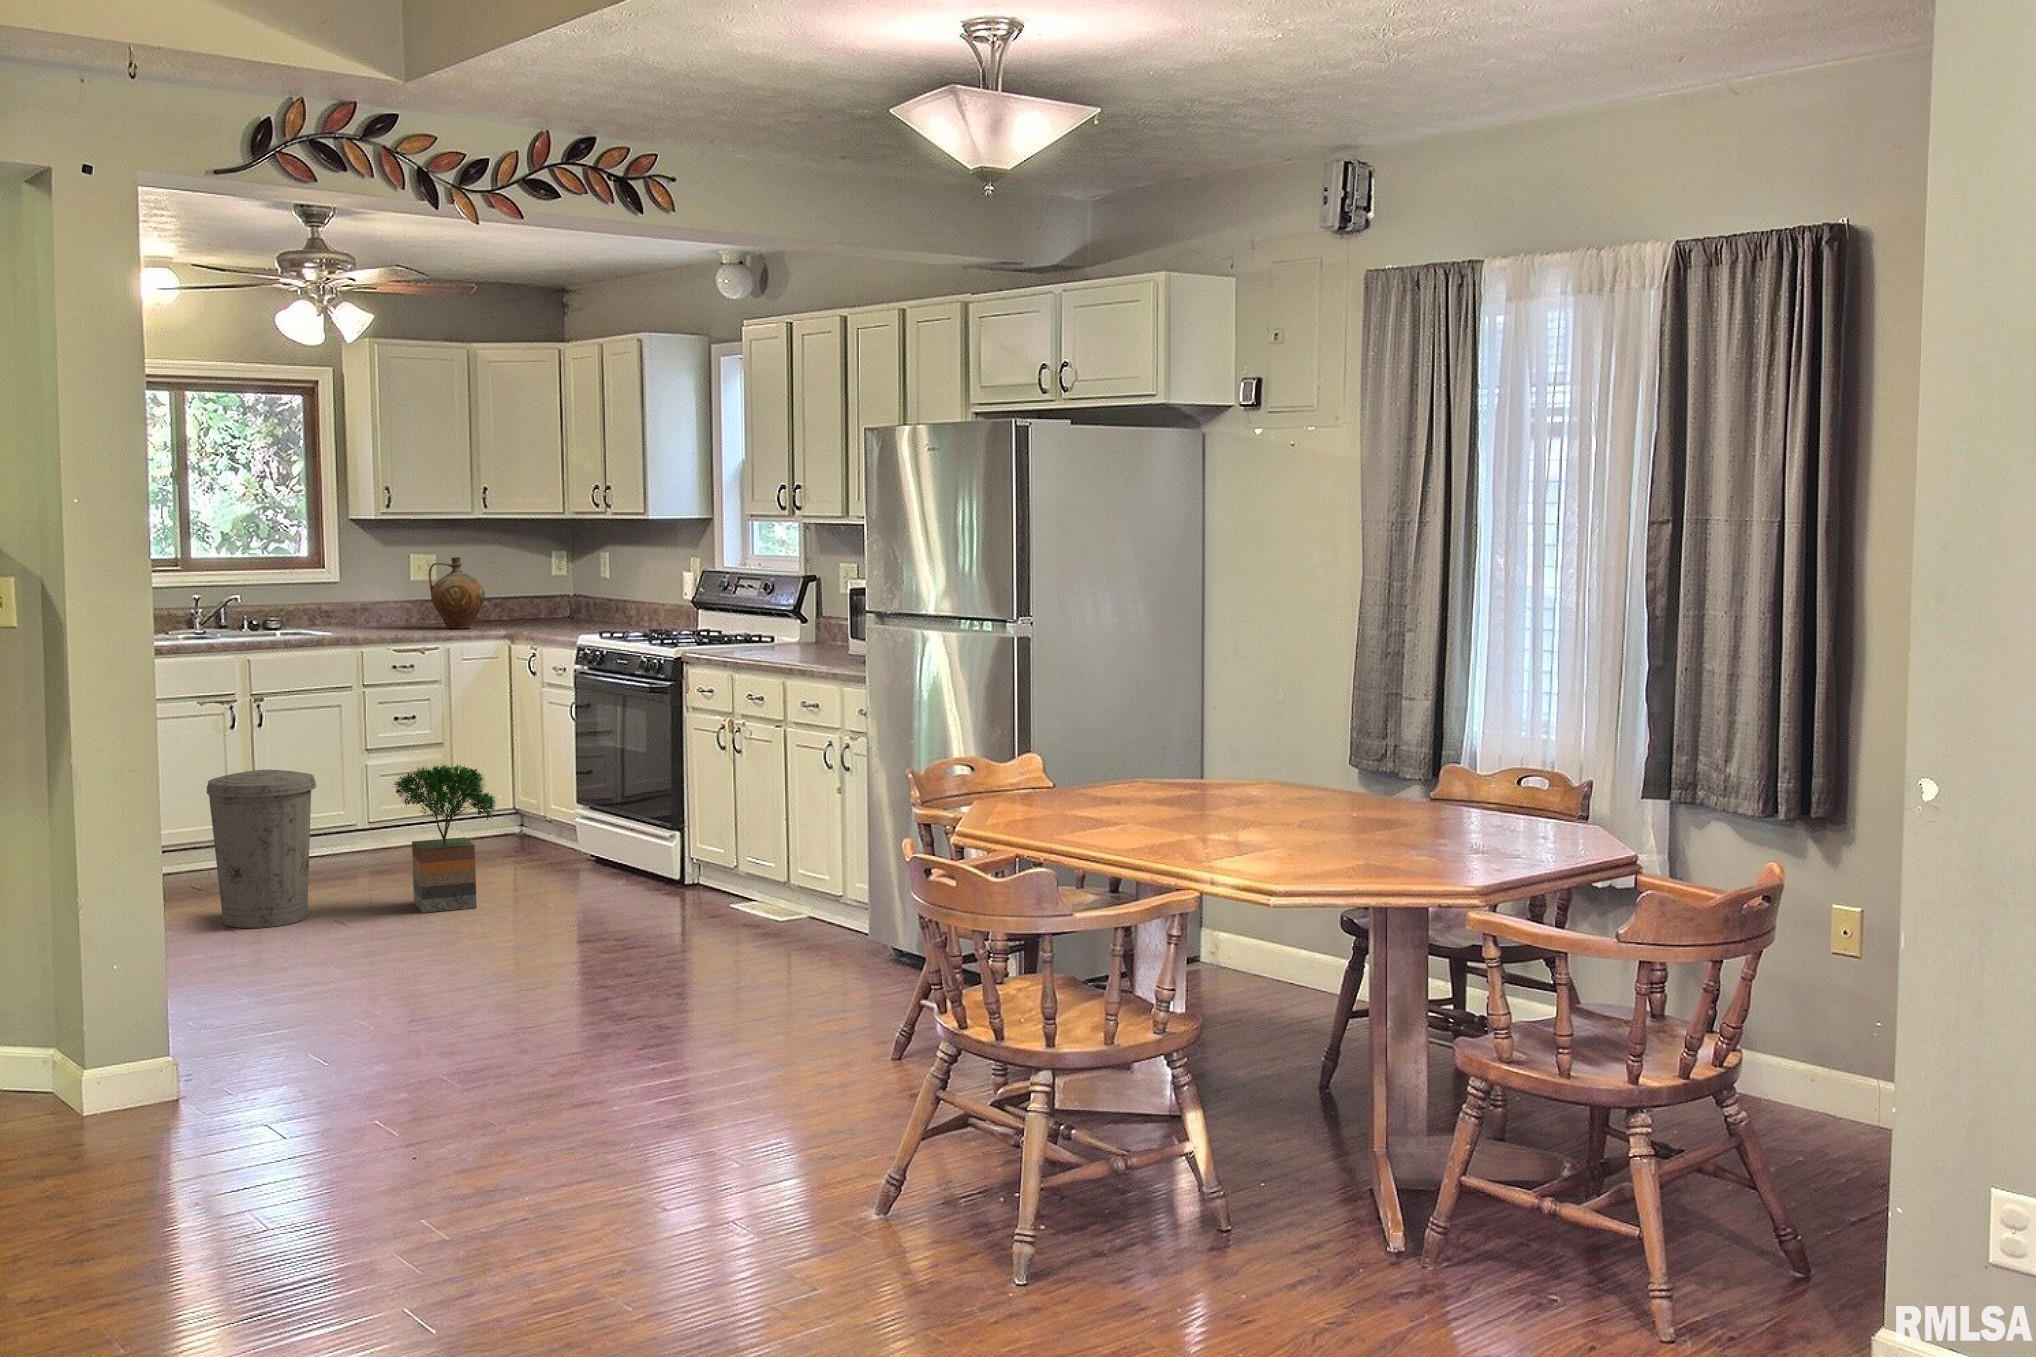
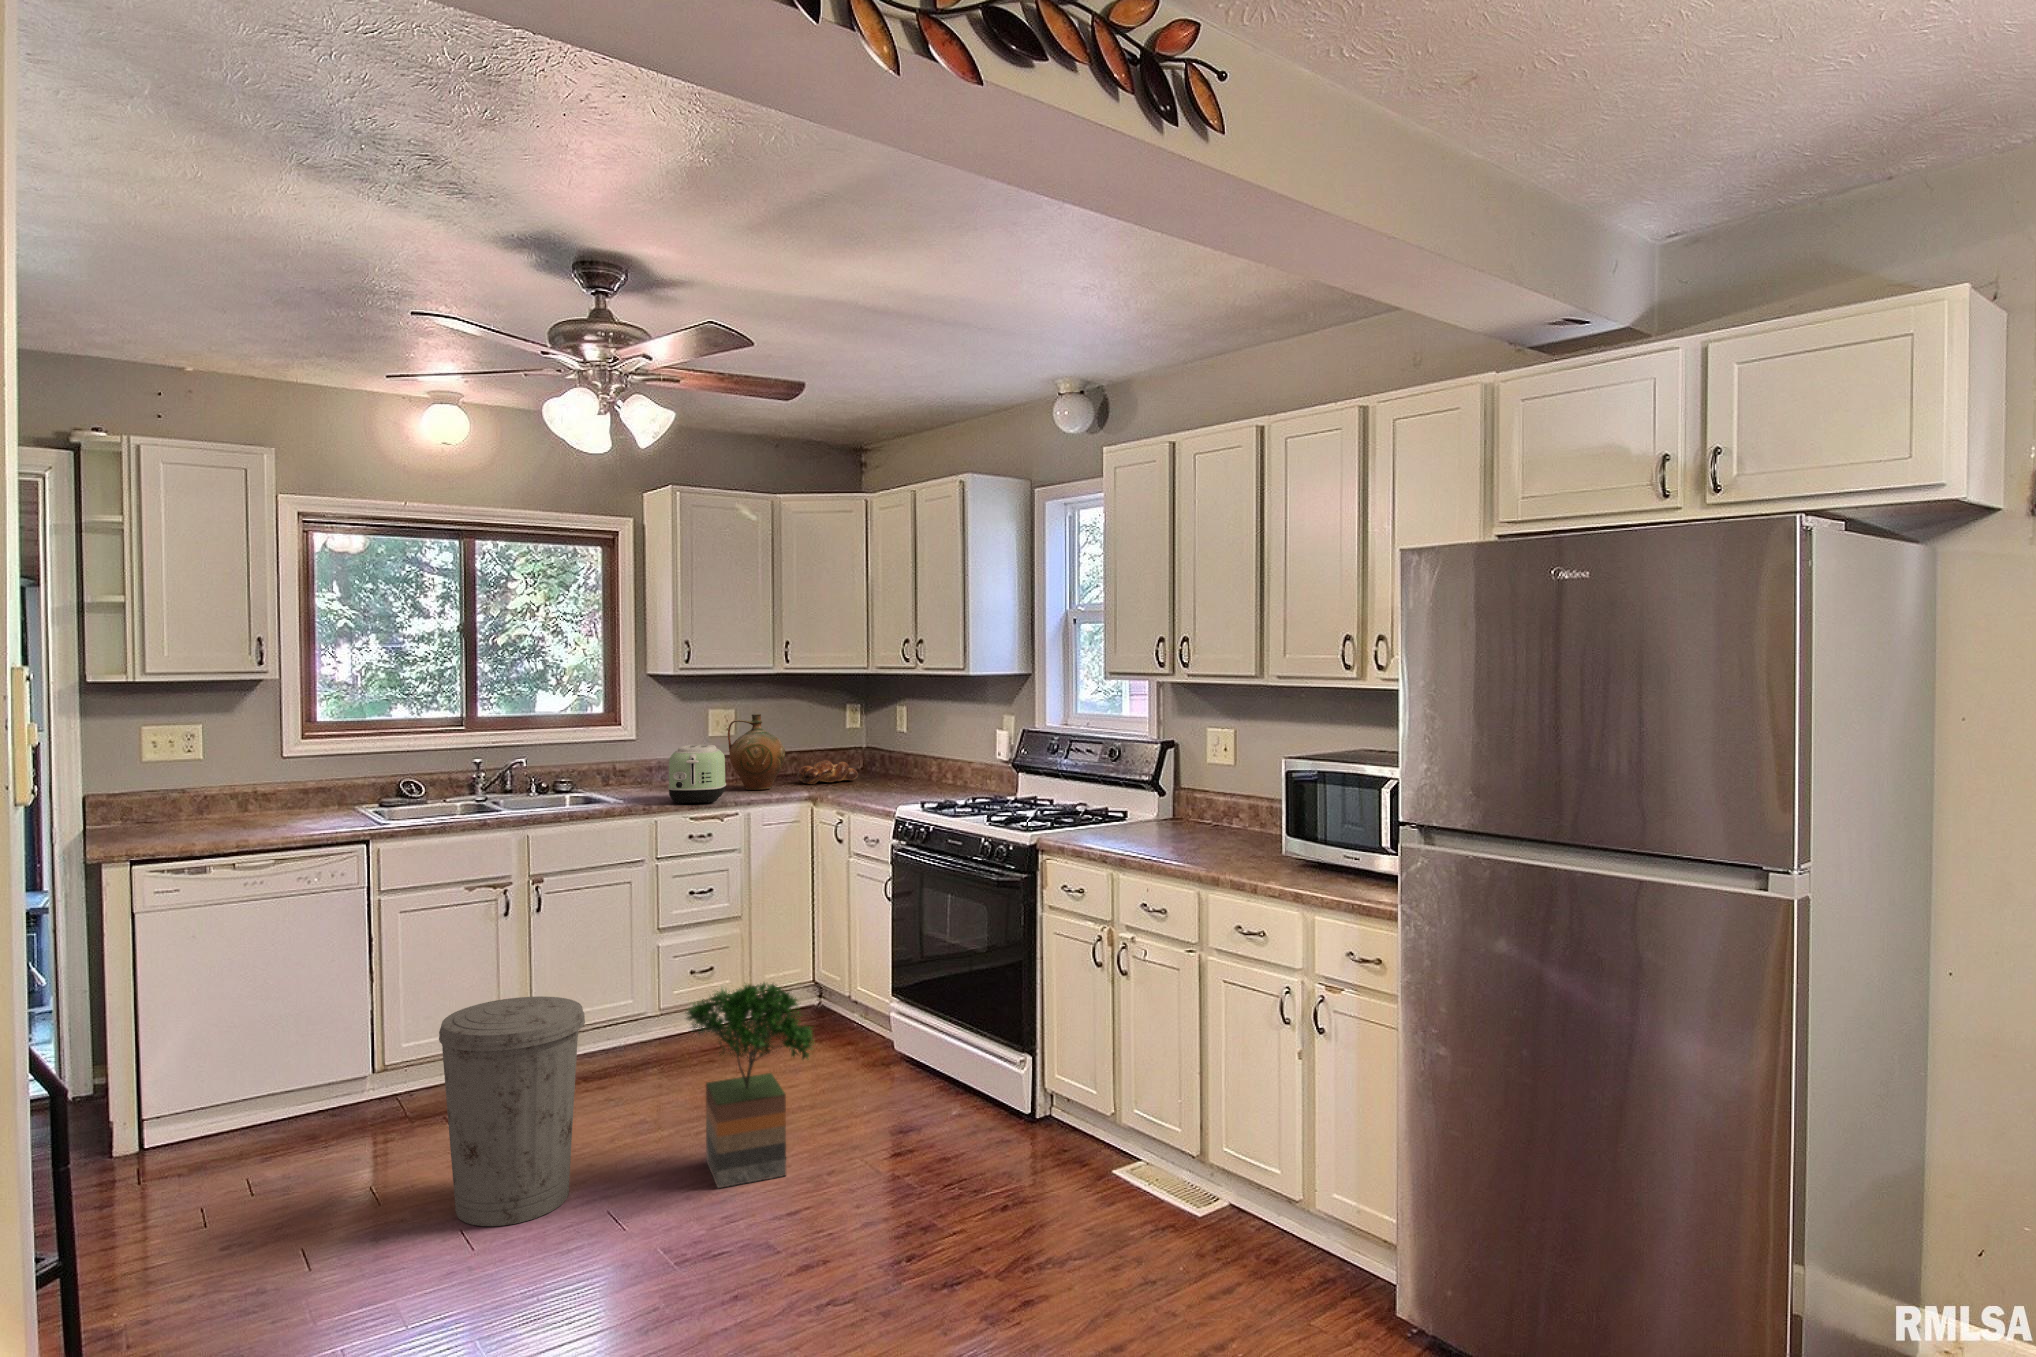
toaster: none [374,584,427,636] -> present [668,745,726,804]
bread loaf: none [499,603,559,625] -> present [797,760,858,784]

